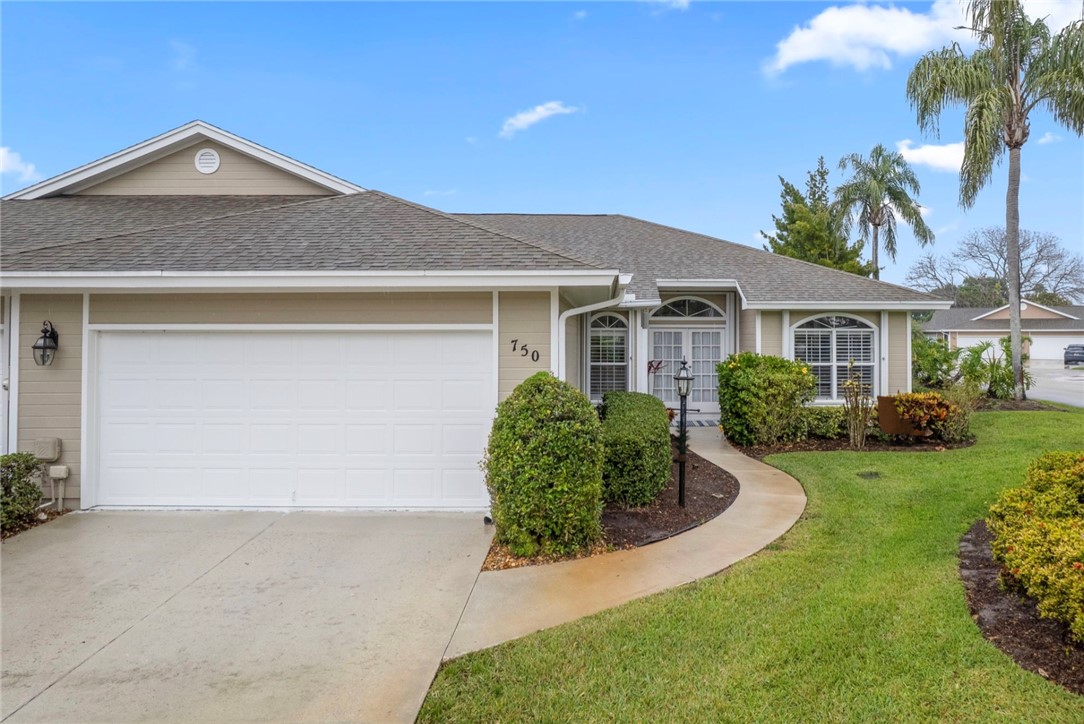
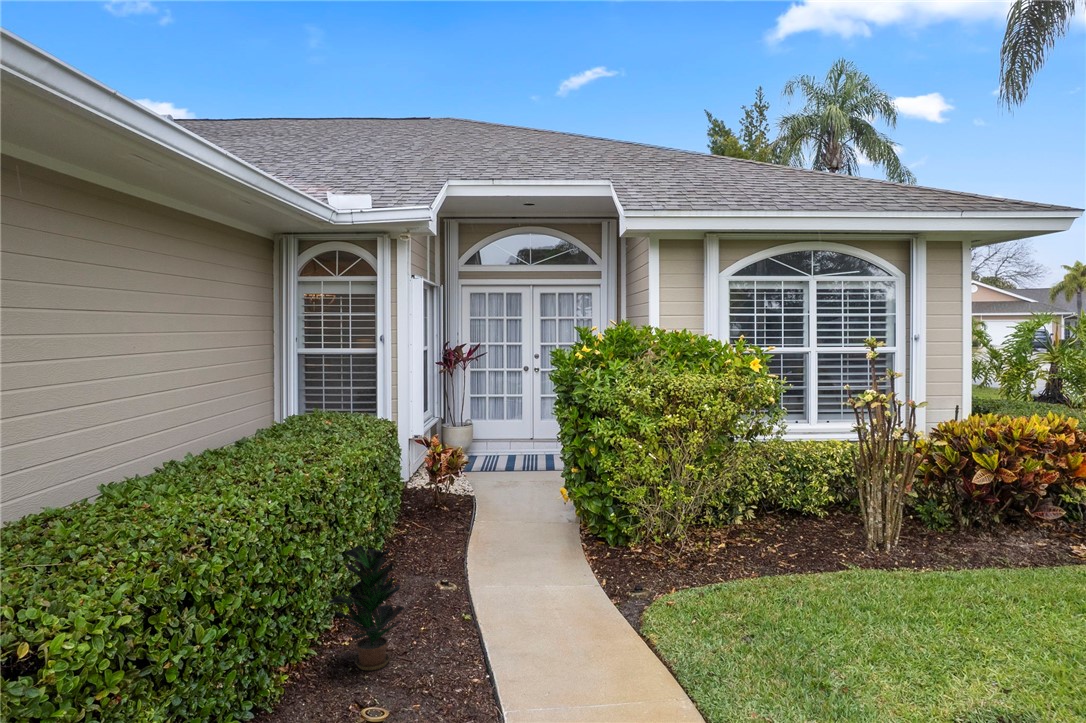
lounge chair: present [877,395,930,447] -> none [940,425,1072,565]

